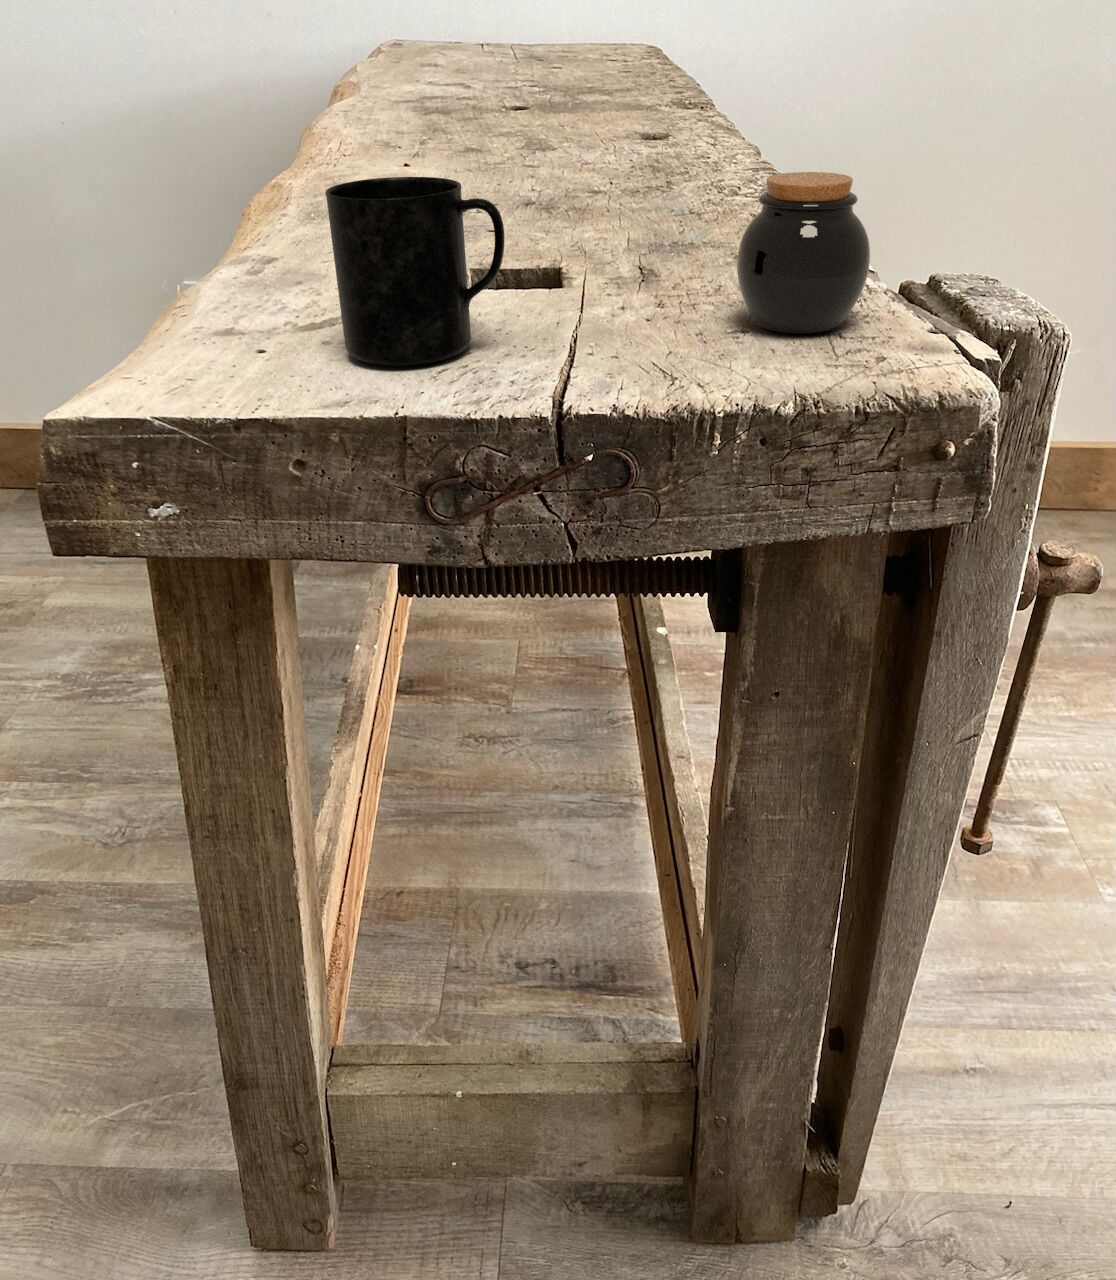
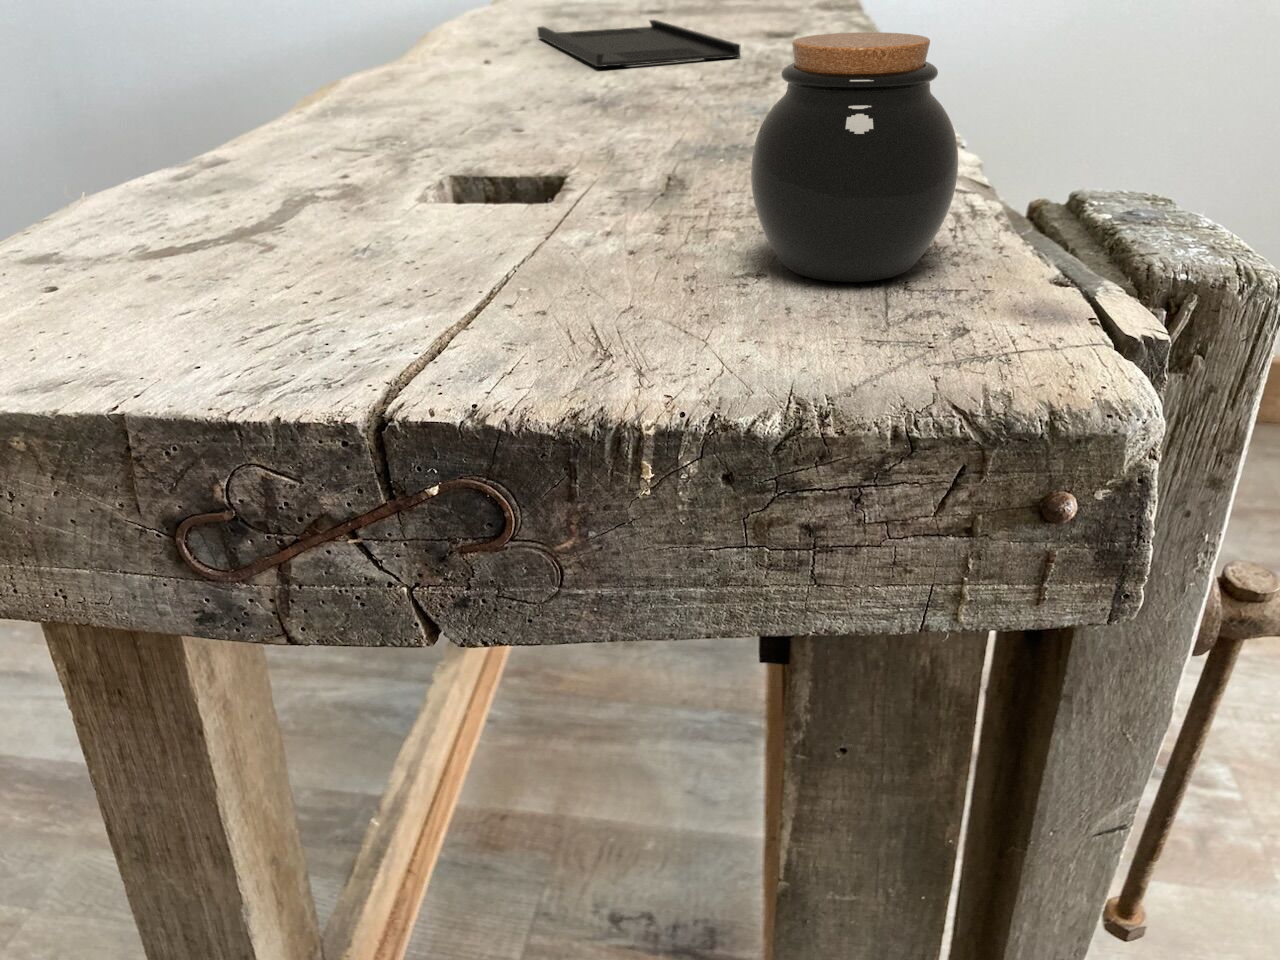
tray: none [450,133,643,179] -> present [537,20,740,67]
mug: present [325,177,504,366] -> none [96,34,375,314]

